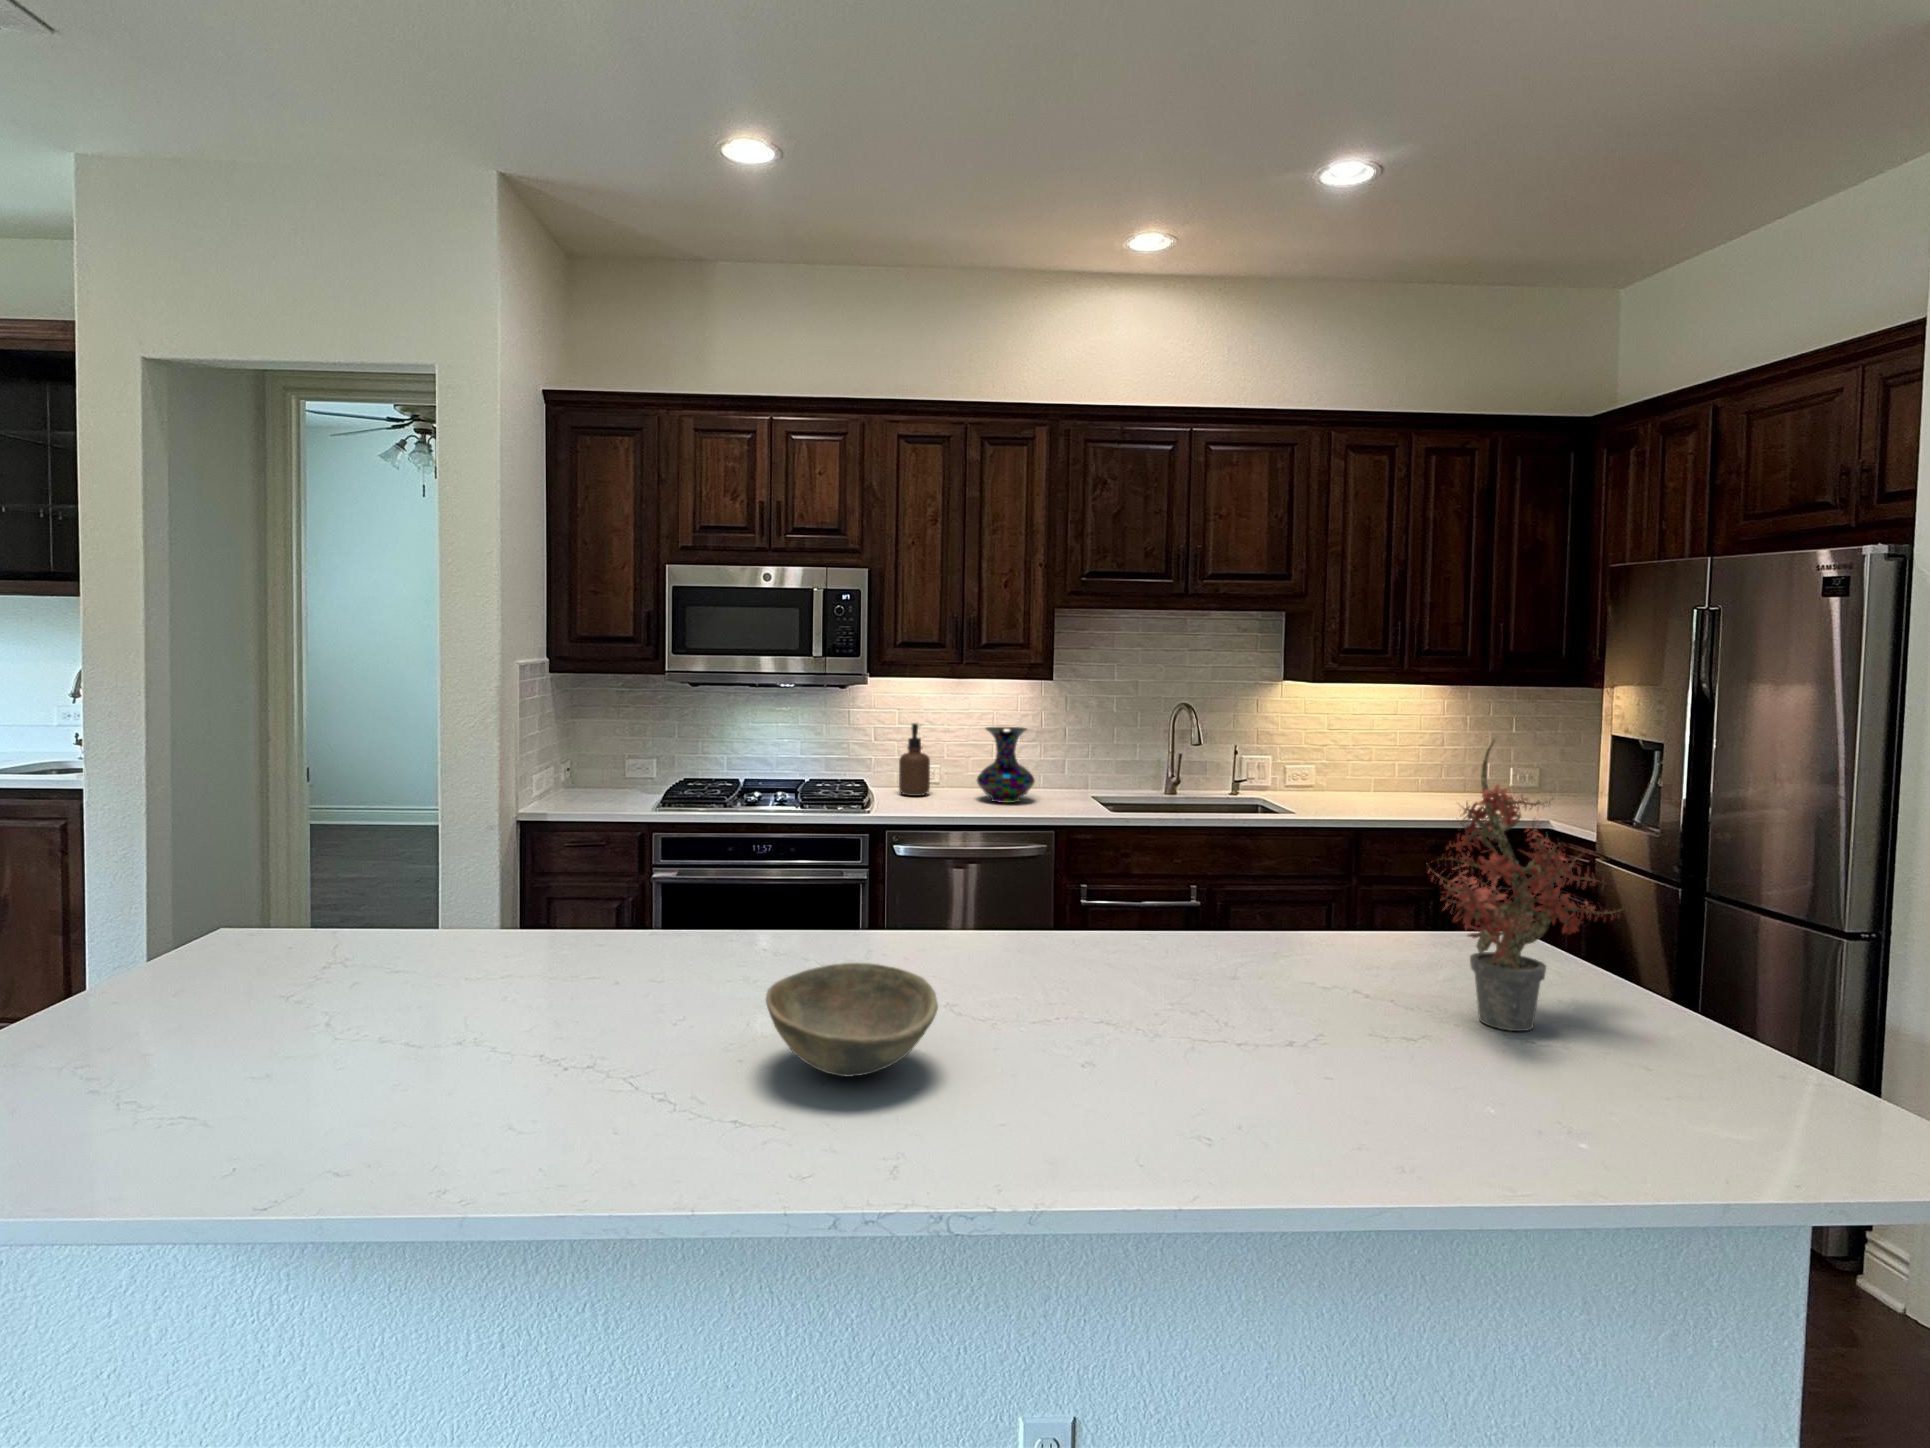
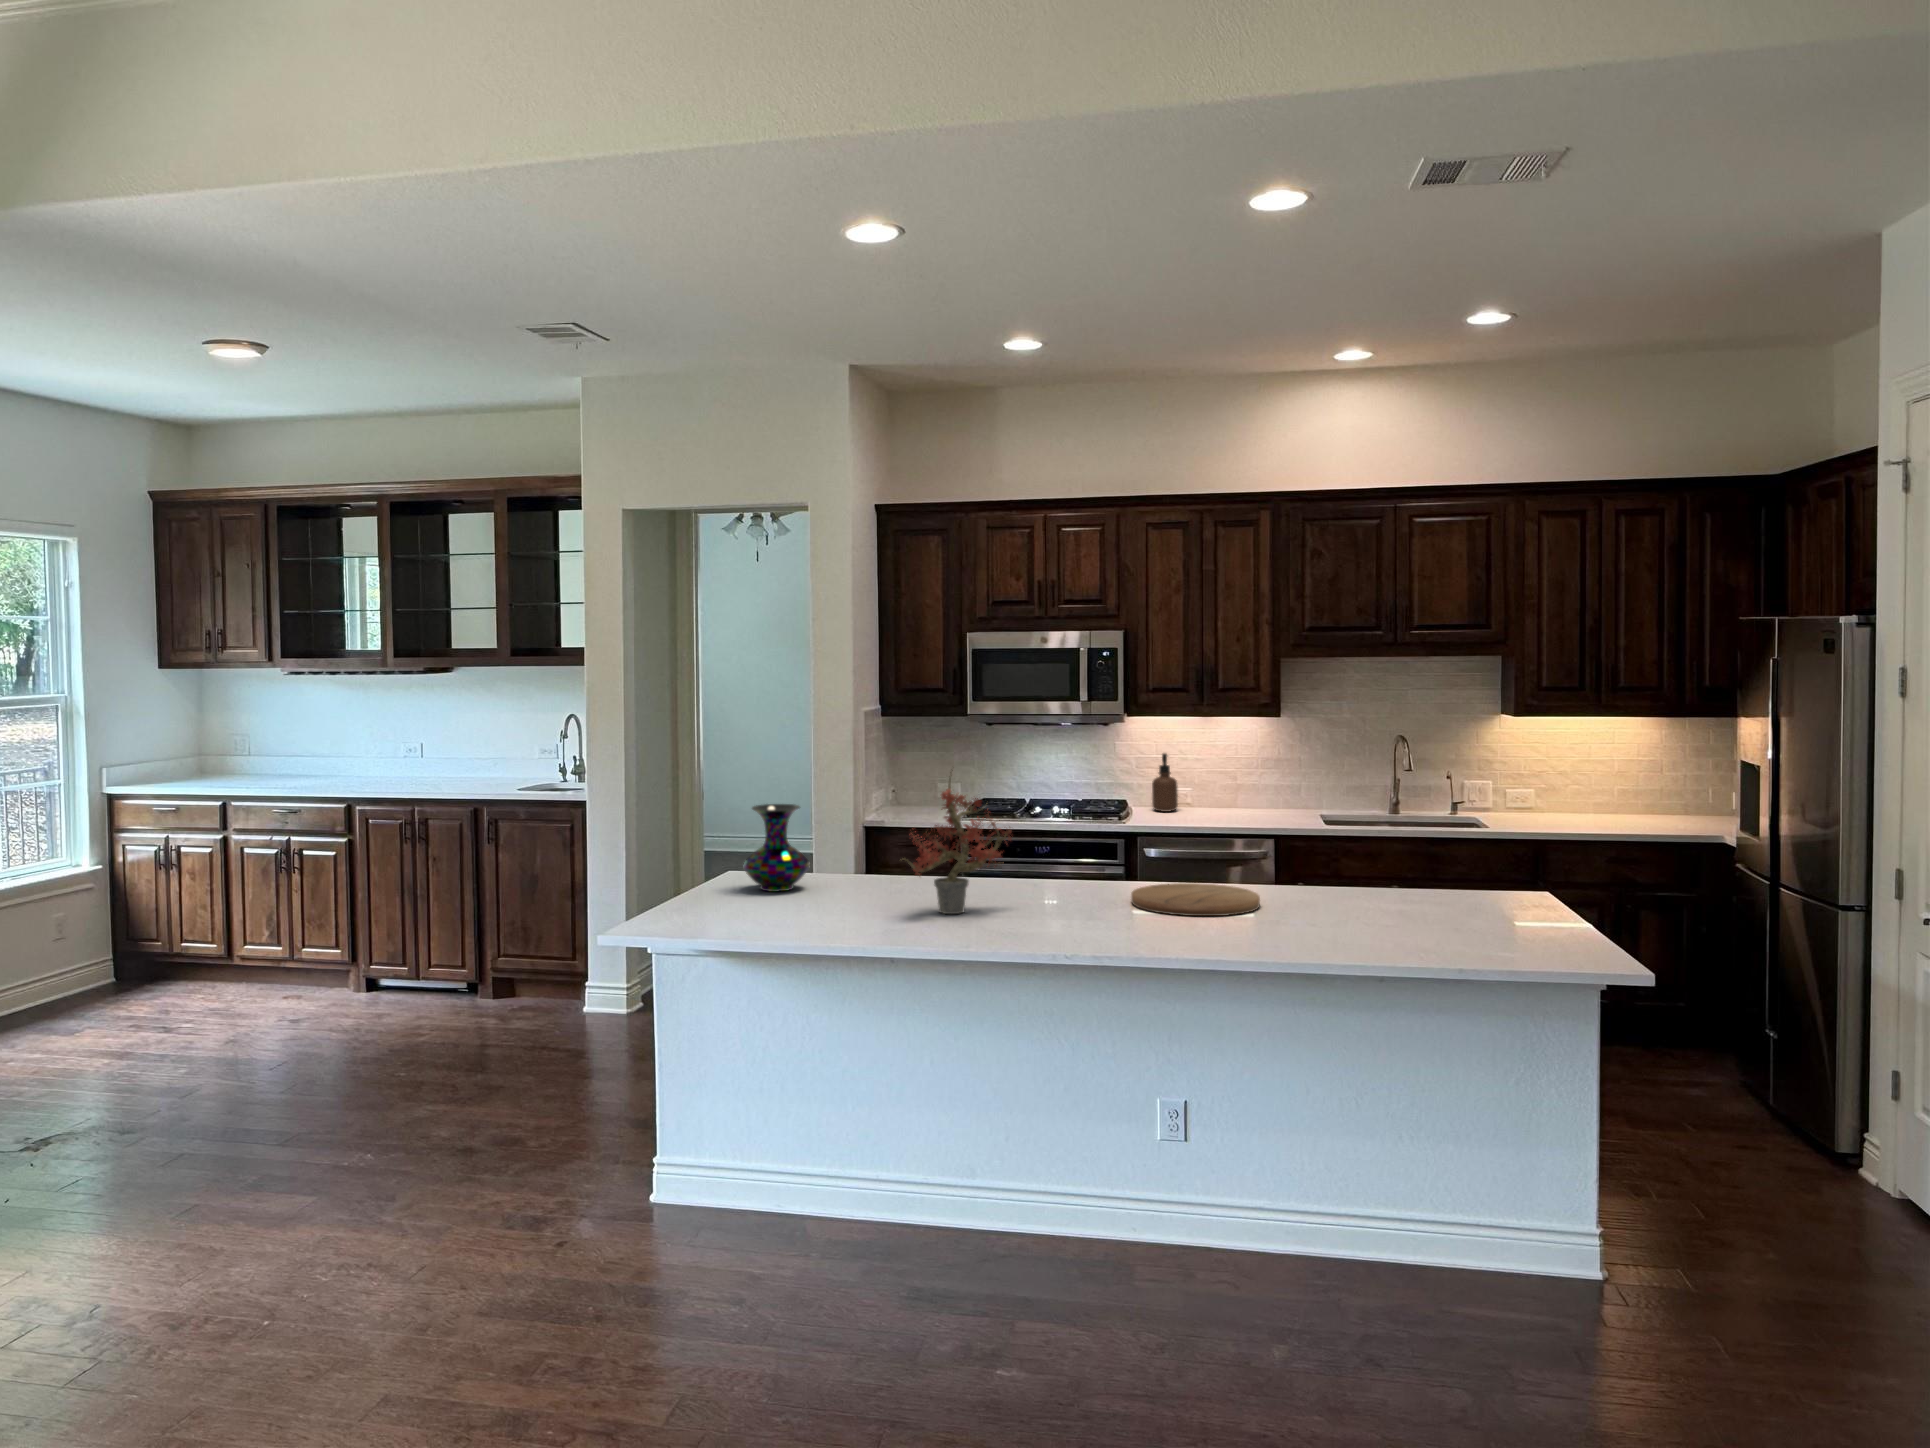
vase: present [977,727,1035,803] -> present [744,804,809,892]
potted plant: present [1428,740,1624,1031] -> present [905,770,1012,914]
cutting board: none [921,932,1146,1015] -> present [1131,883,1260,916]
bowl: present [766,963,938,1077] -> none [1044,882,1127,929]

